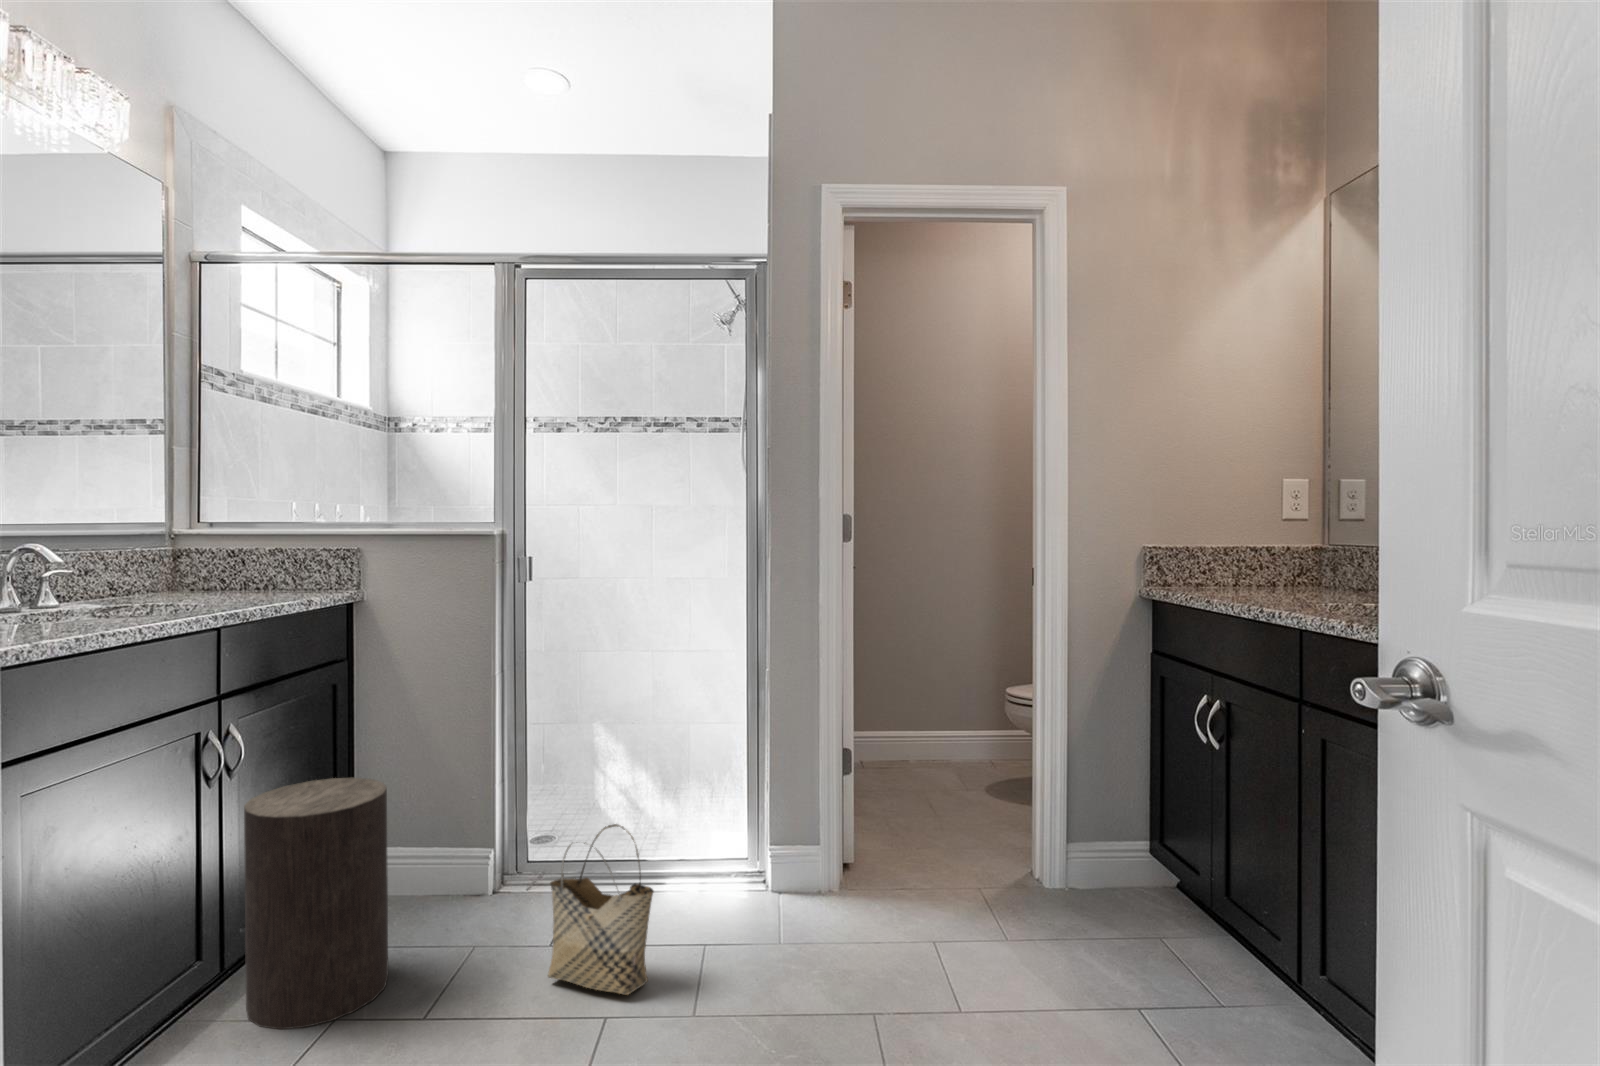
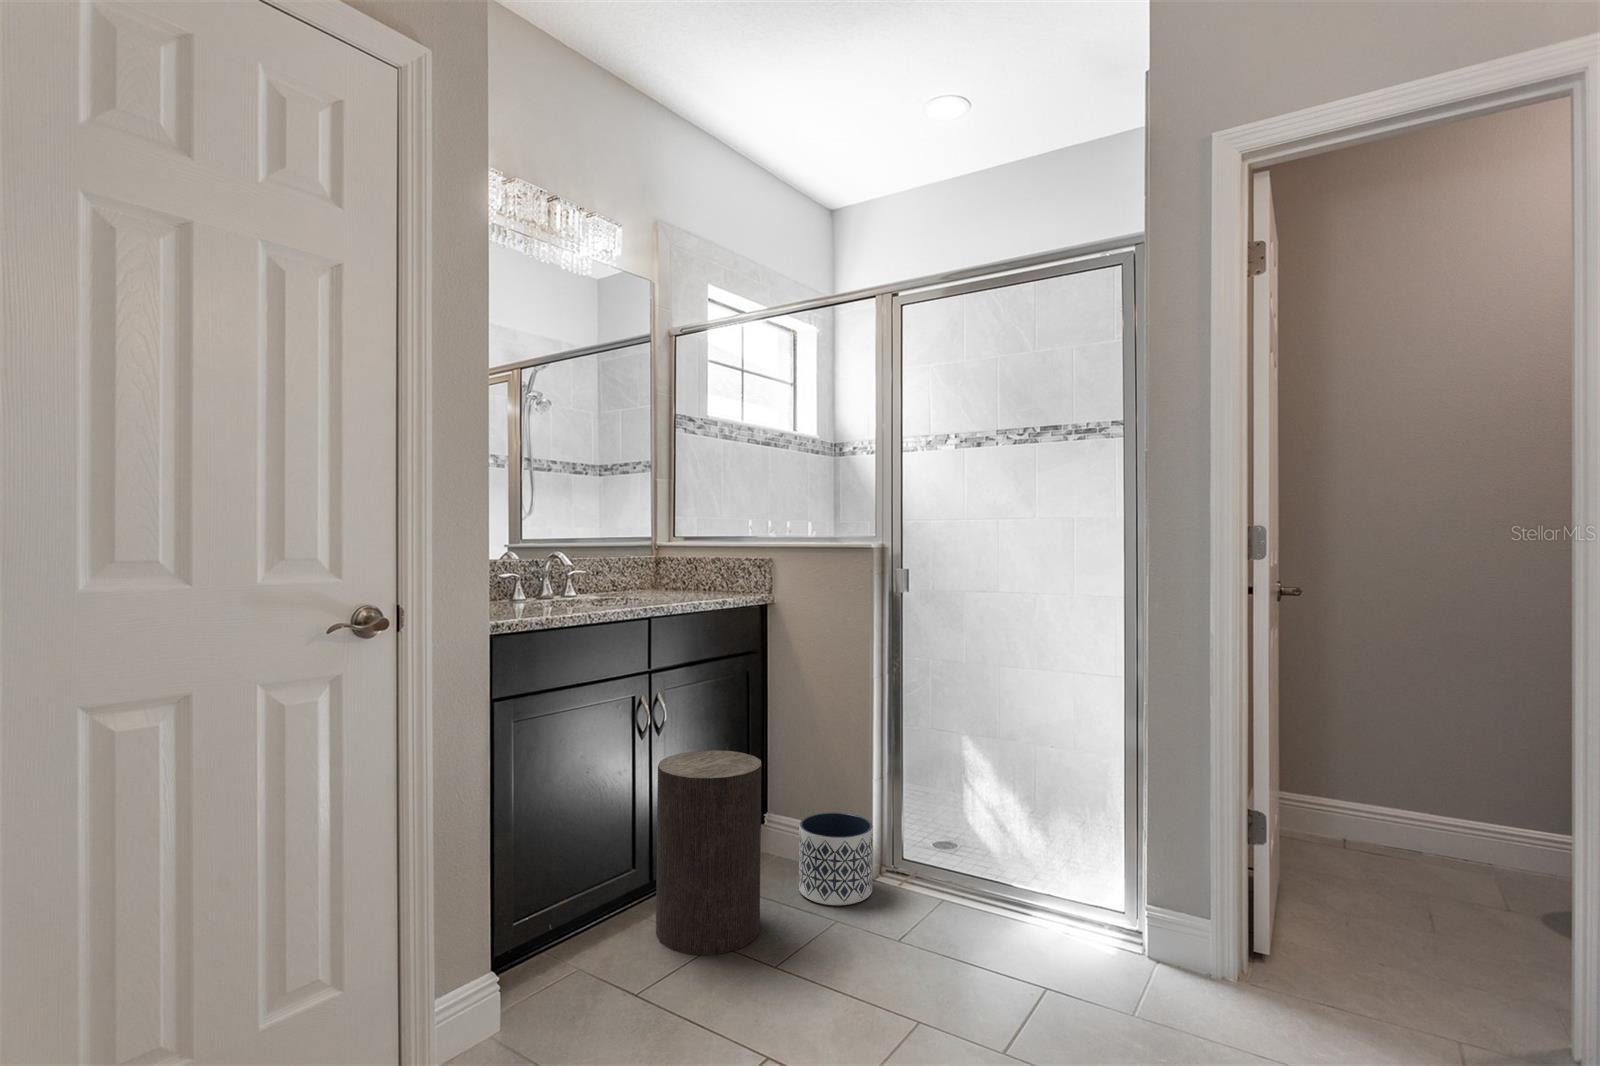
woven basket: present [548,824,654,995] -> none [881,840,979,1015]
planter: none [414,825,501,929] -> present [799,813,873,906]

